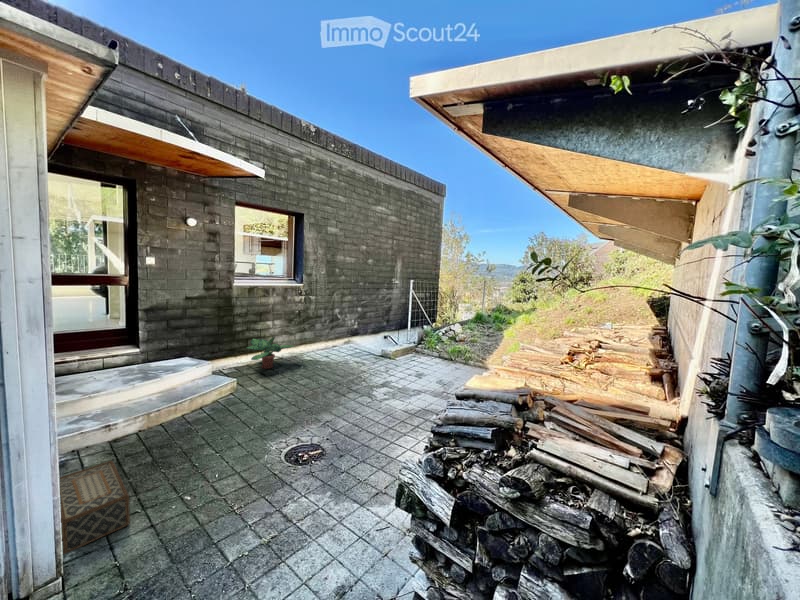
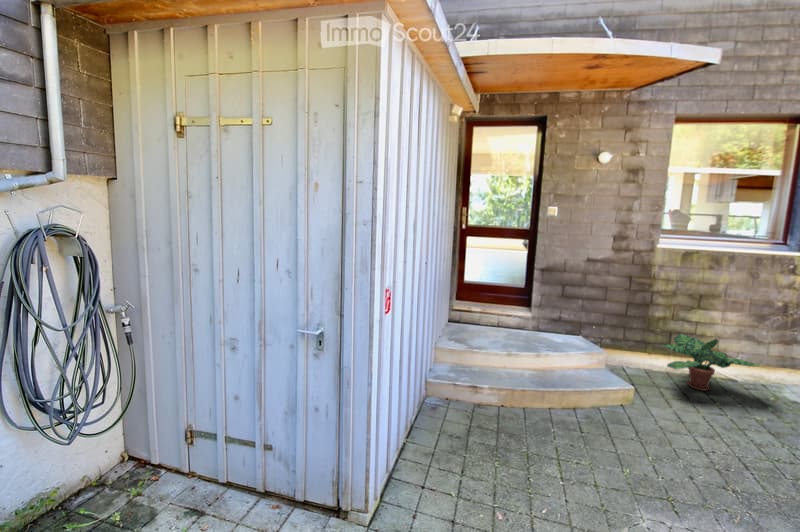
woven basket: present [60,461,130,554] -> none [392,417,455,503]

